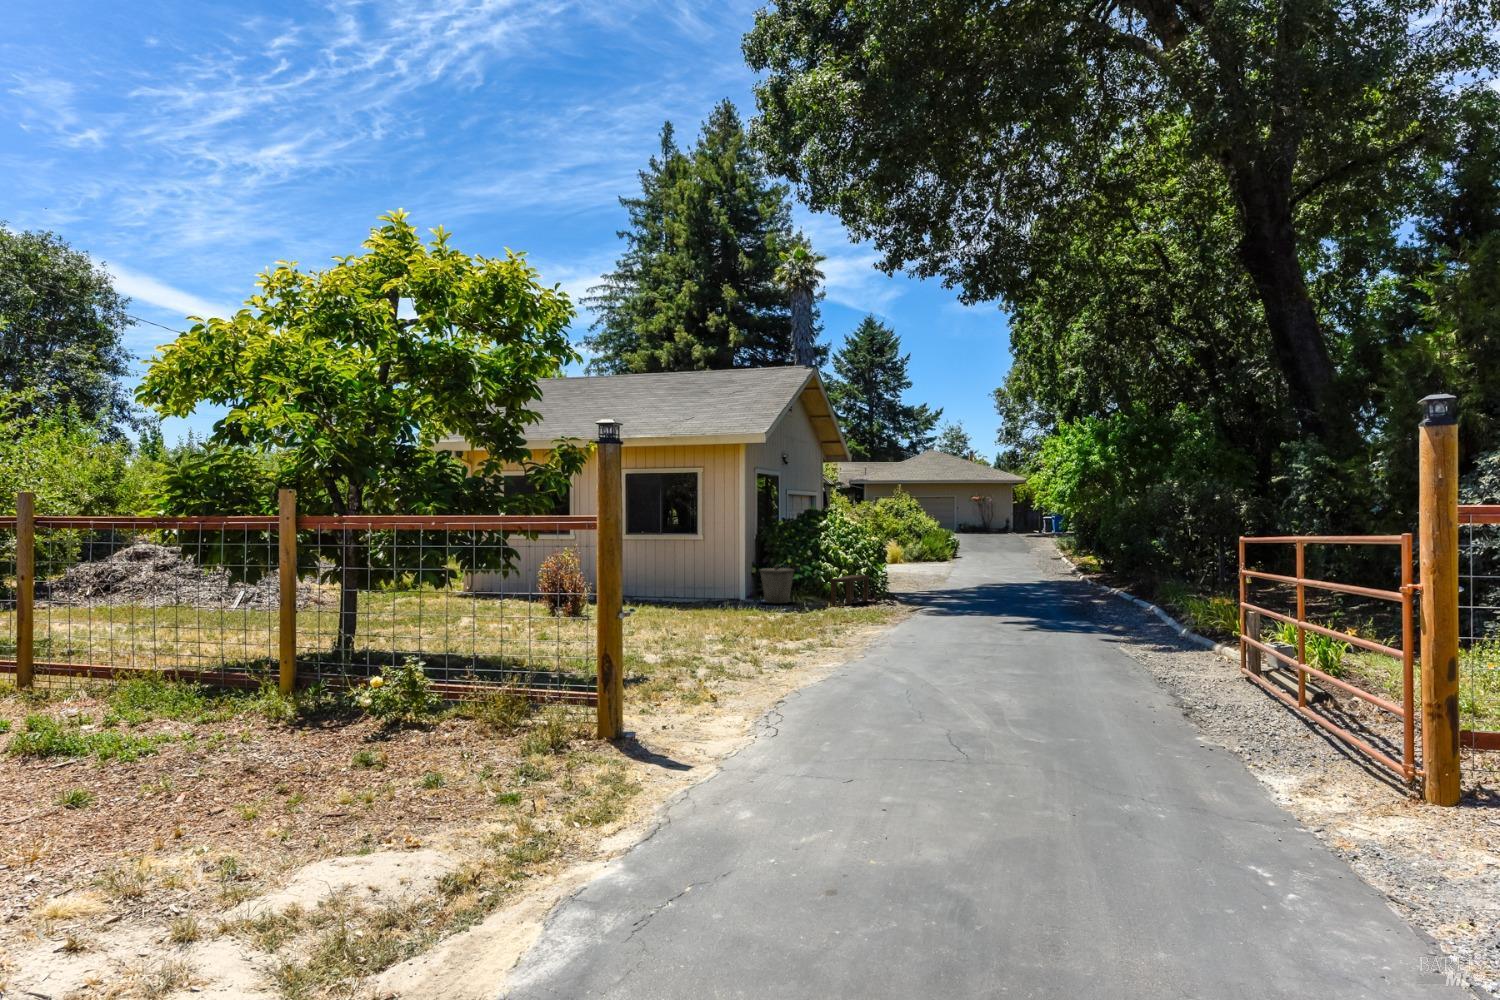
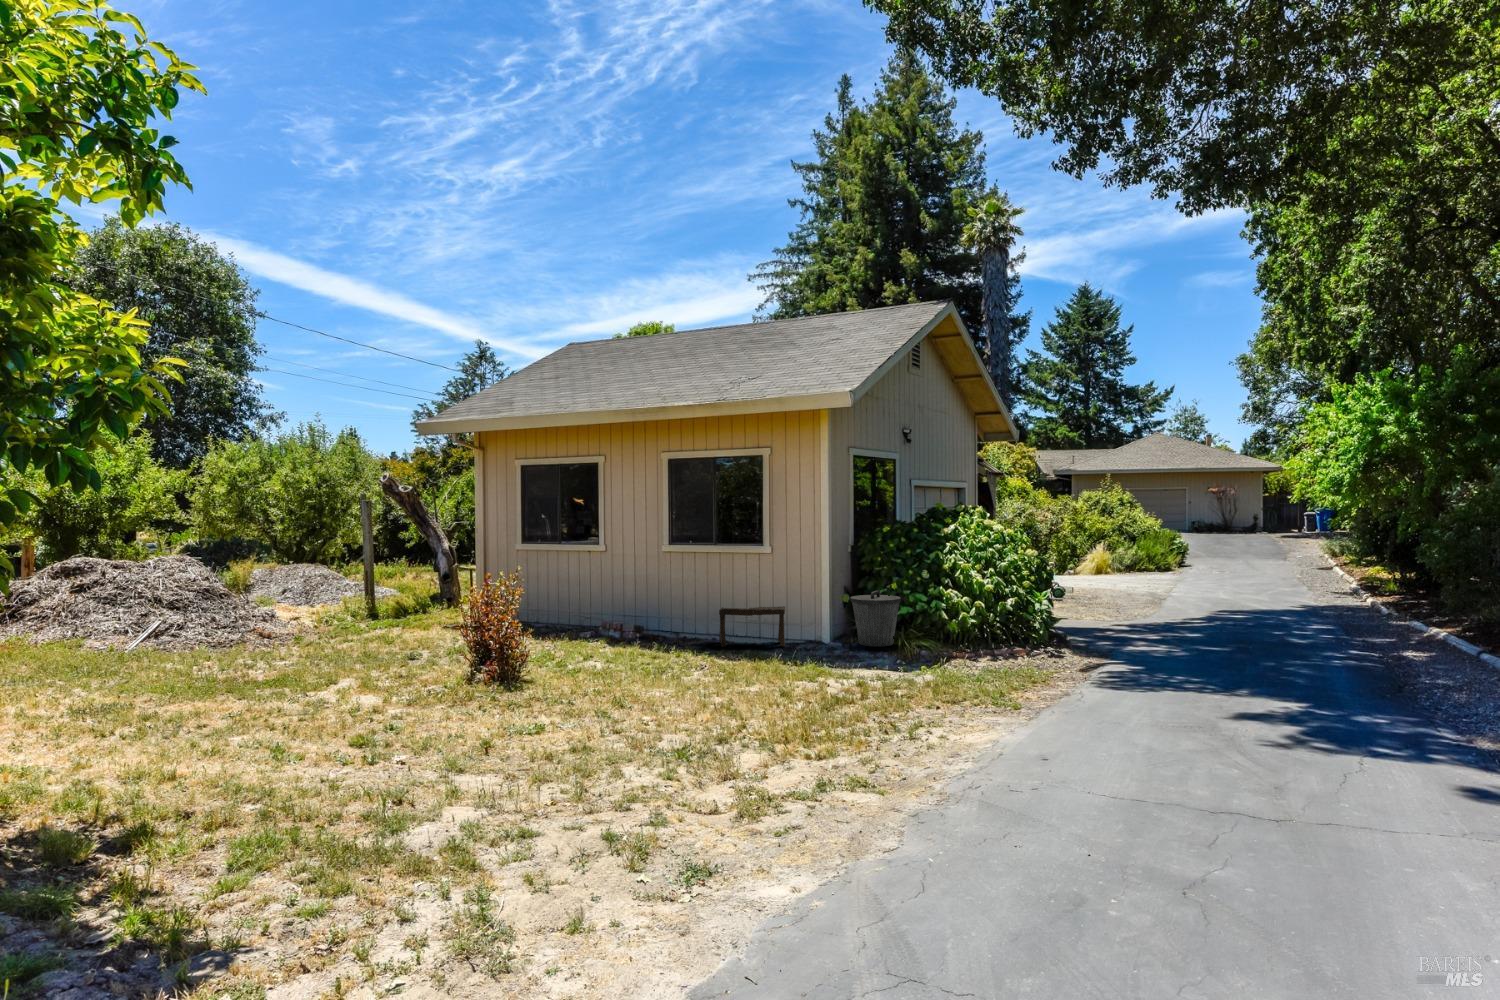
bench: present [830,575,870,605] -> present [719,606,785,647]

